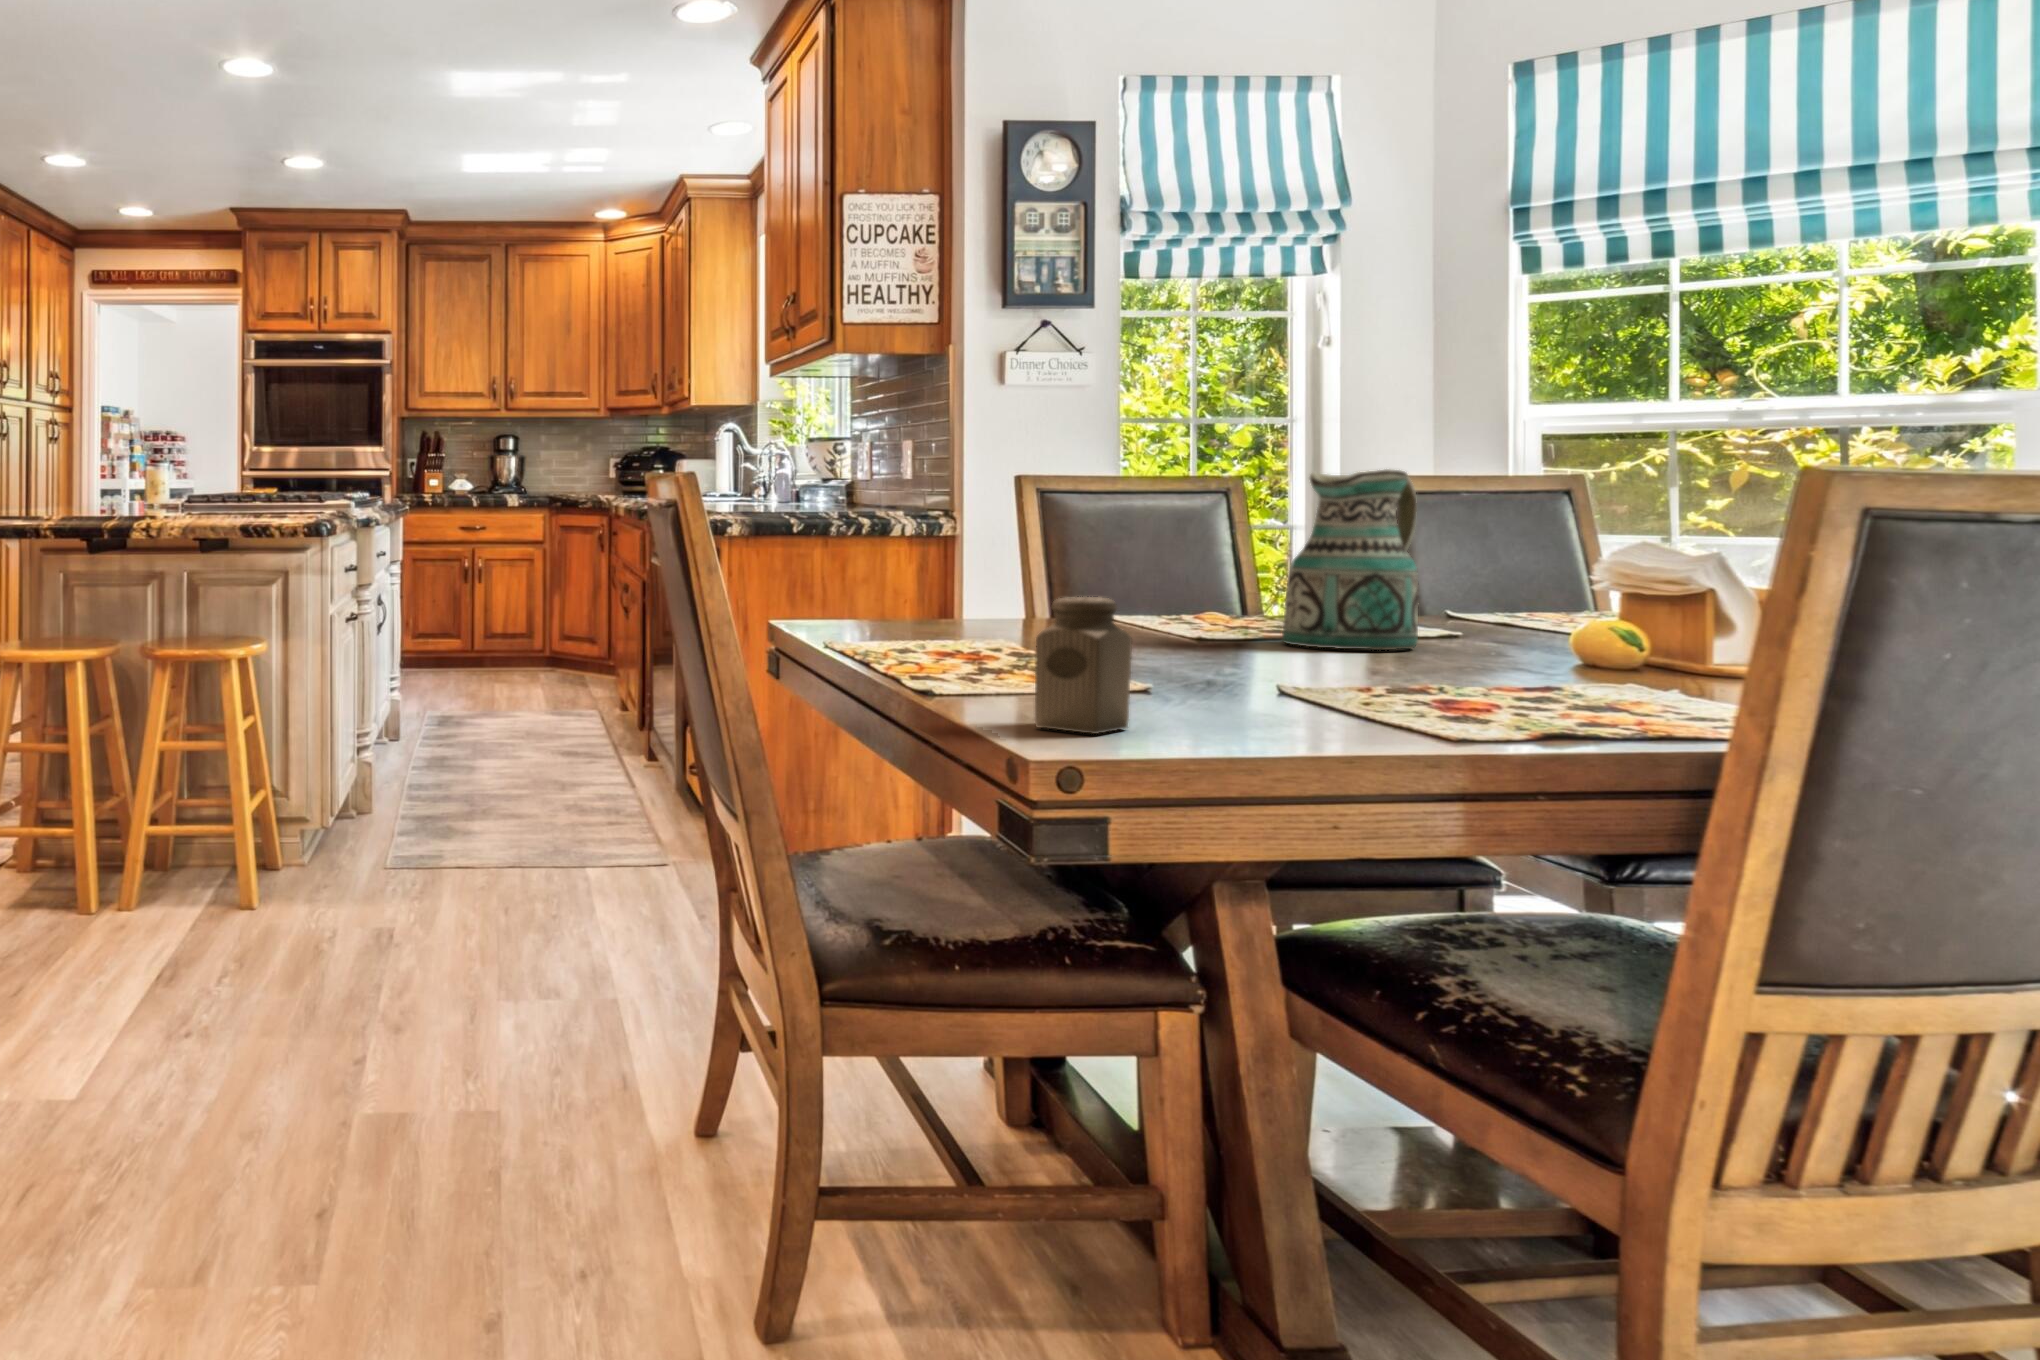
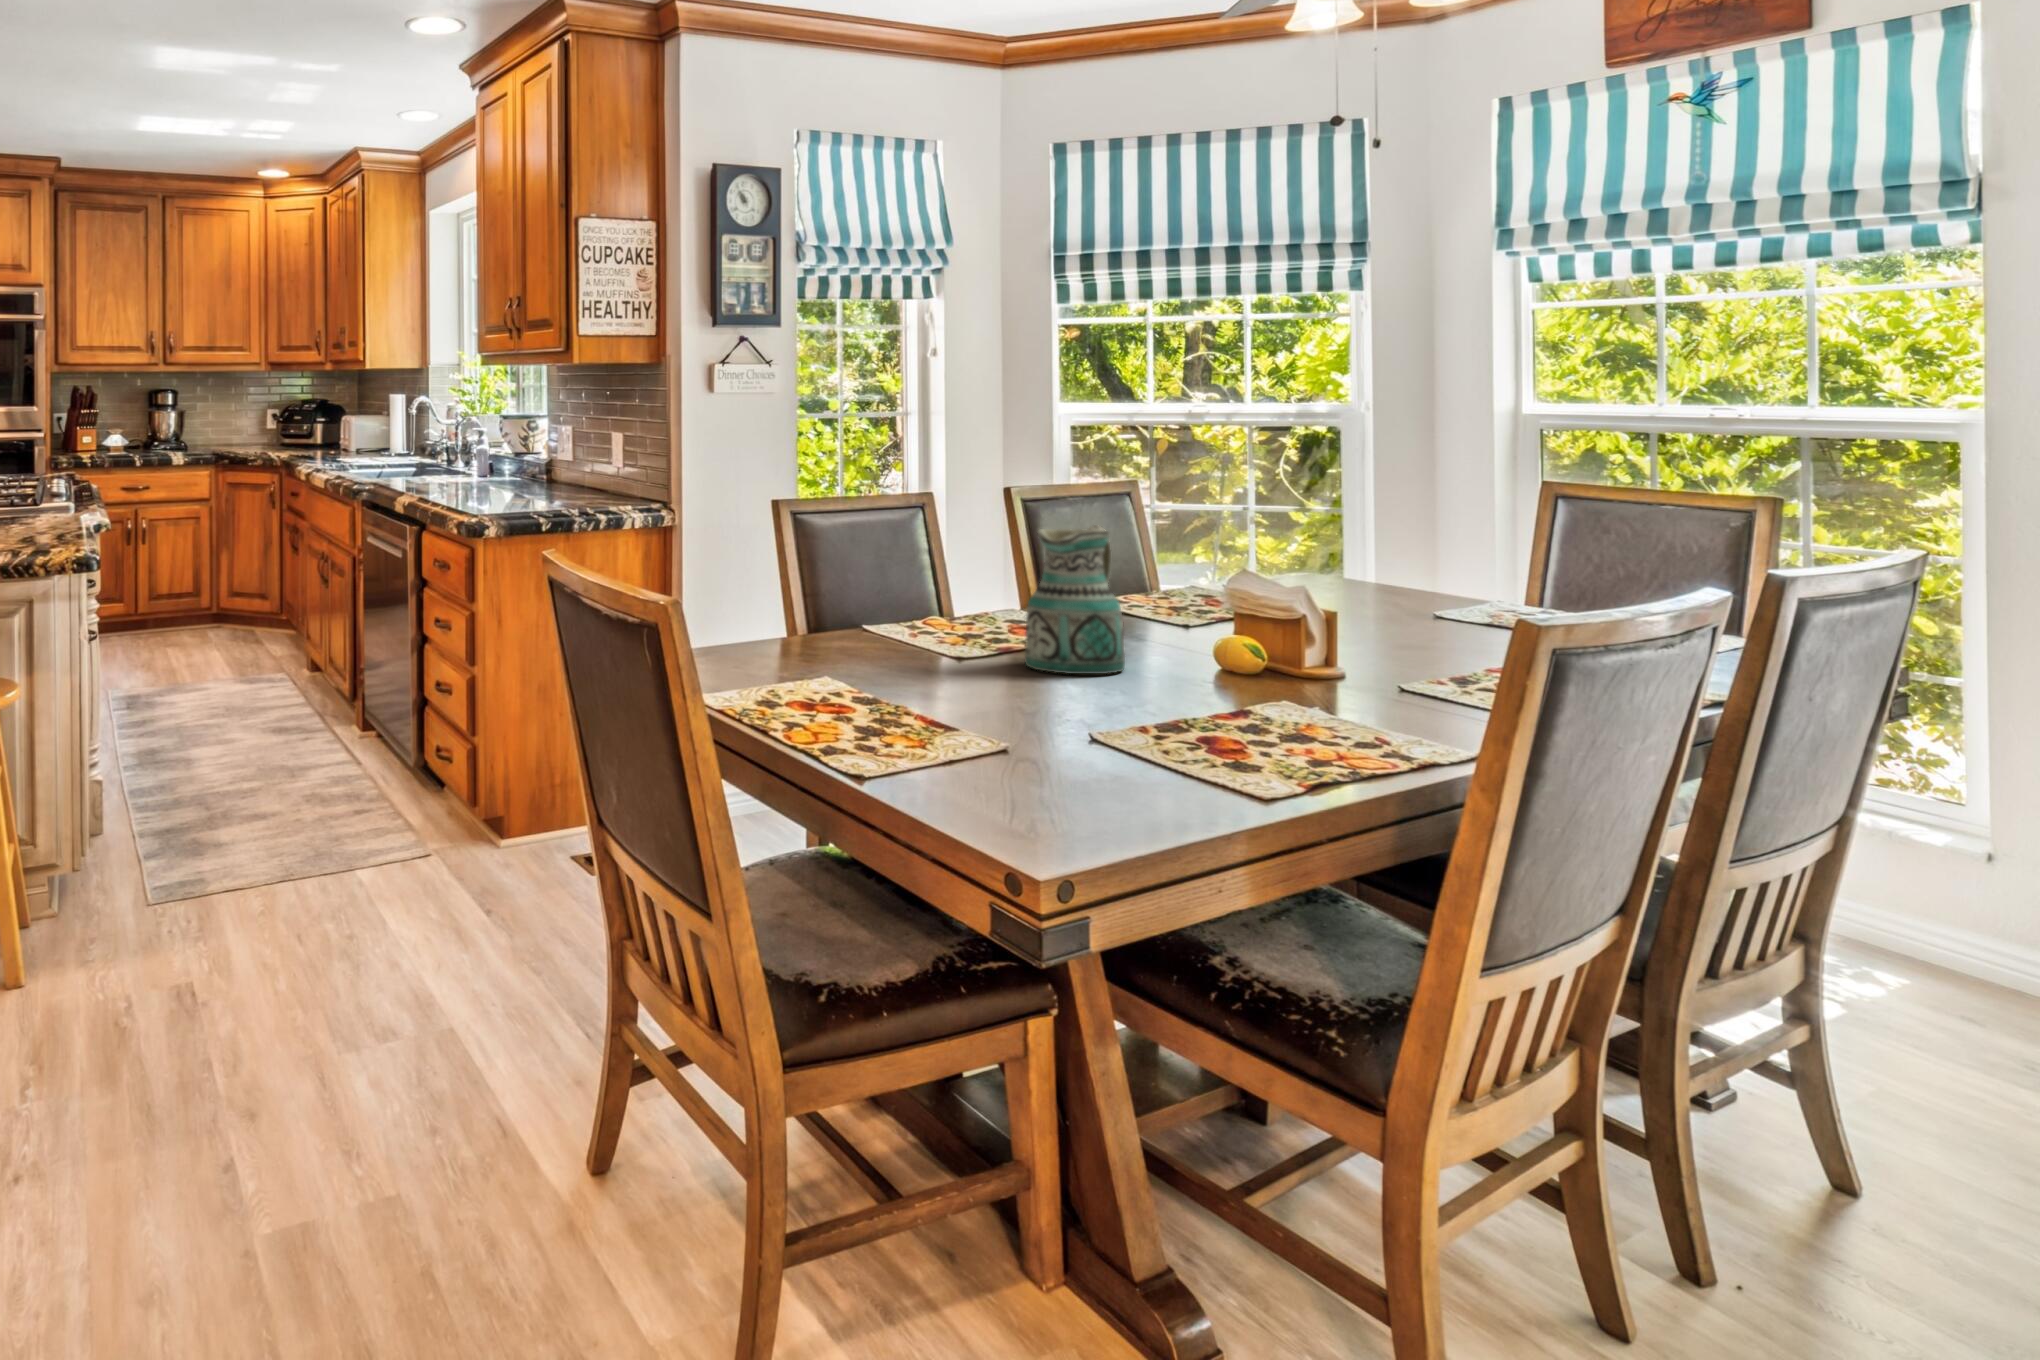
salt shaker: present [1035,597,1132,734] -> none [943,693,1009,802]

